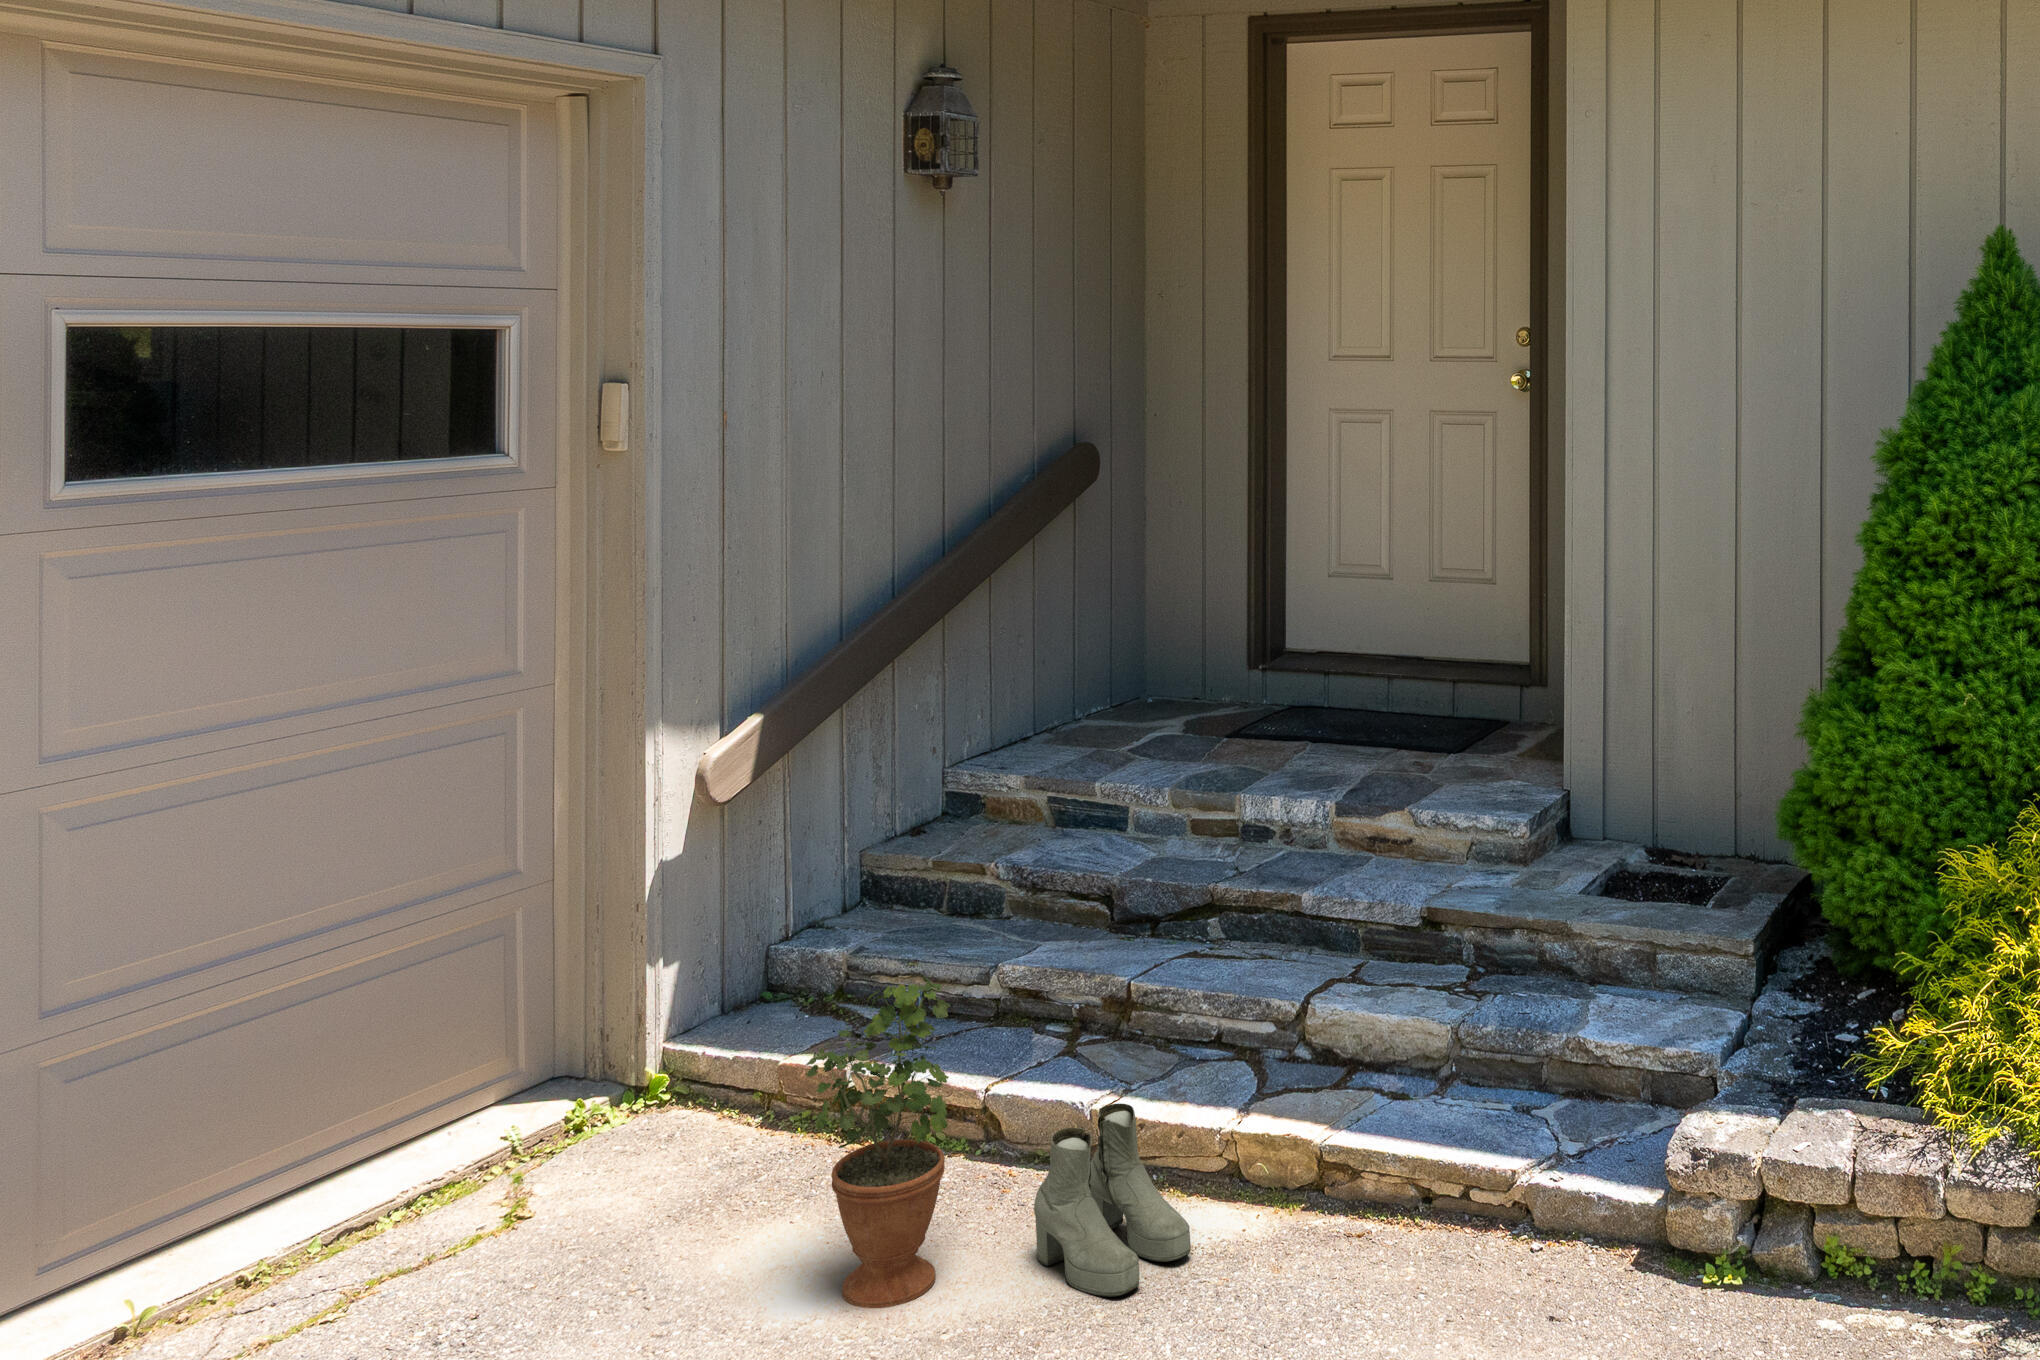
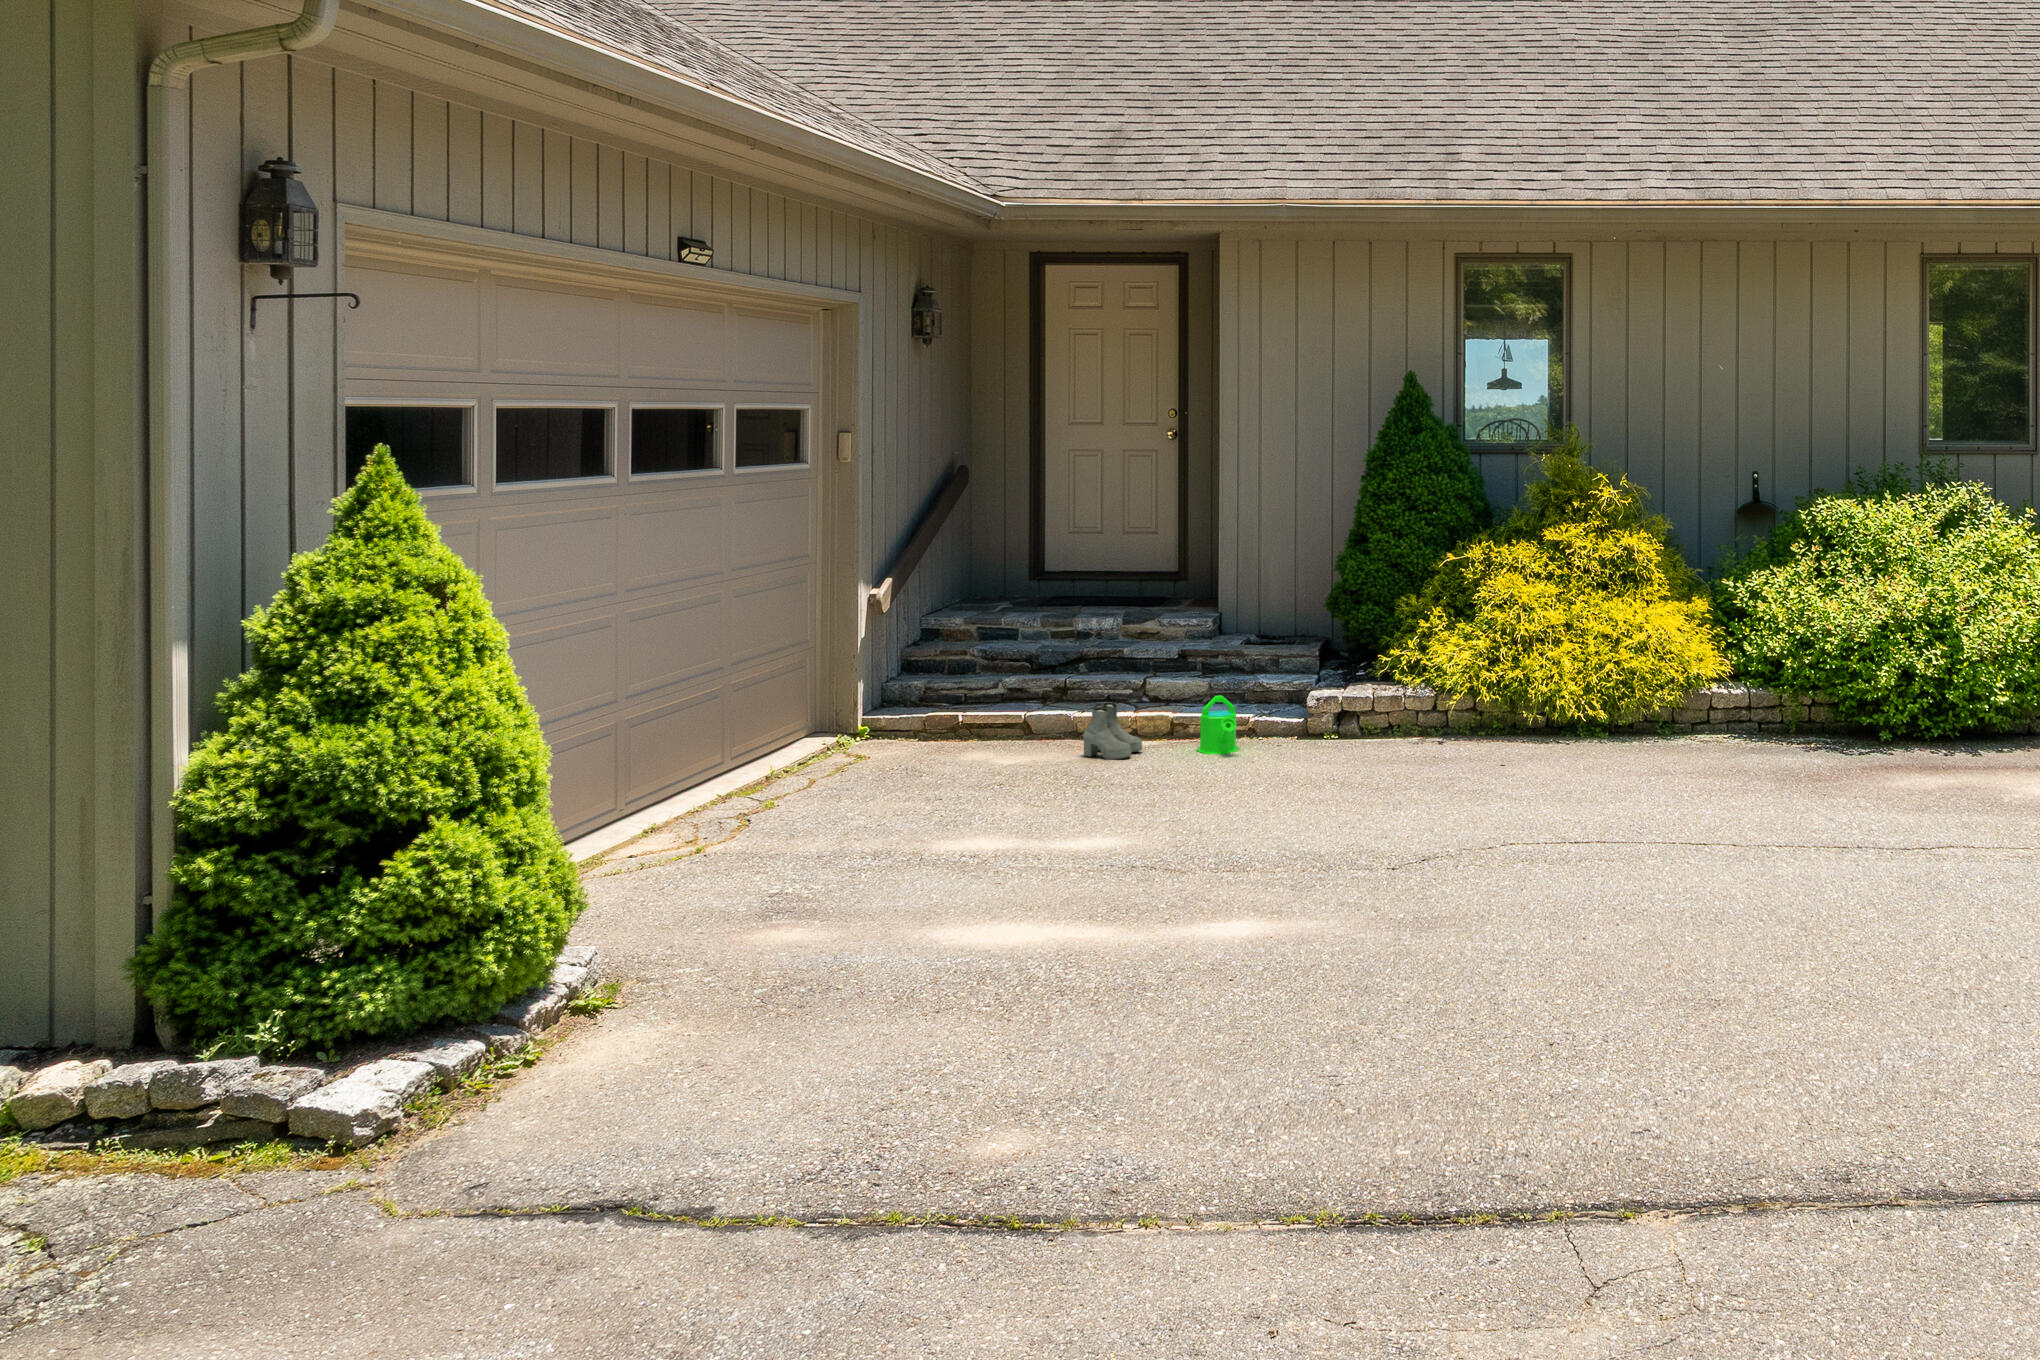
potted plant: present [806,963,950,1308] -> none [1008,648,1059,768]
watering can: none [1326,1131,1448,1316] -> present [1197,695,1239,754]

